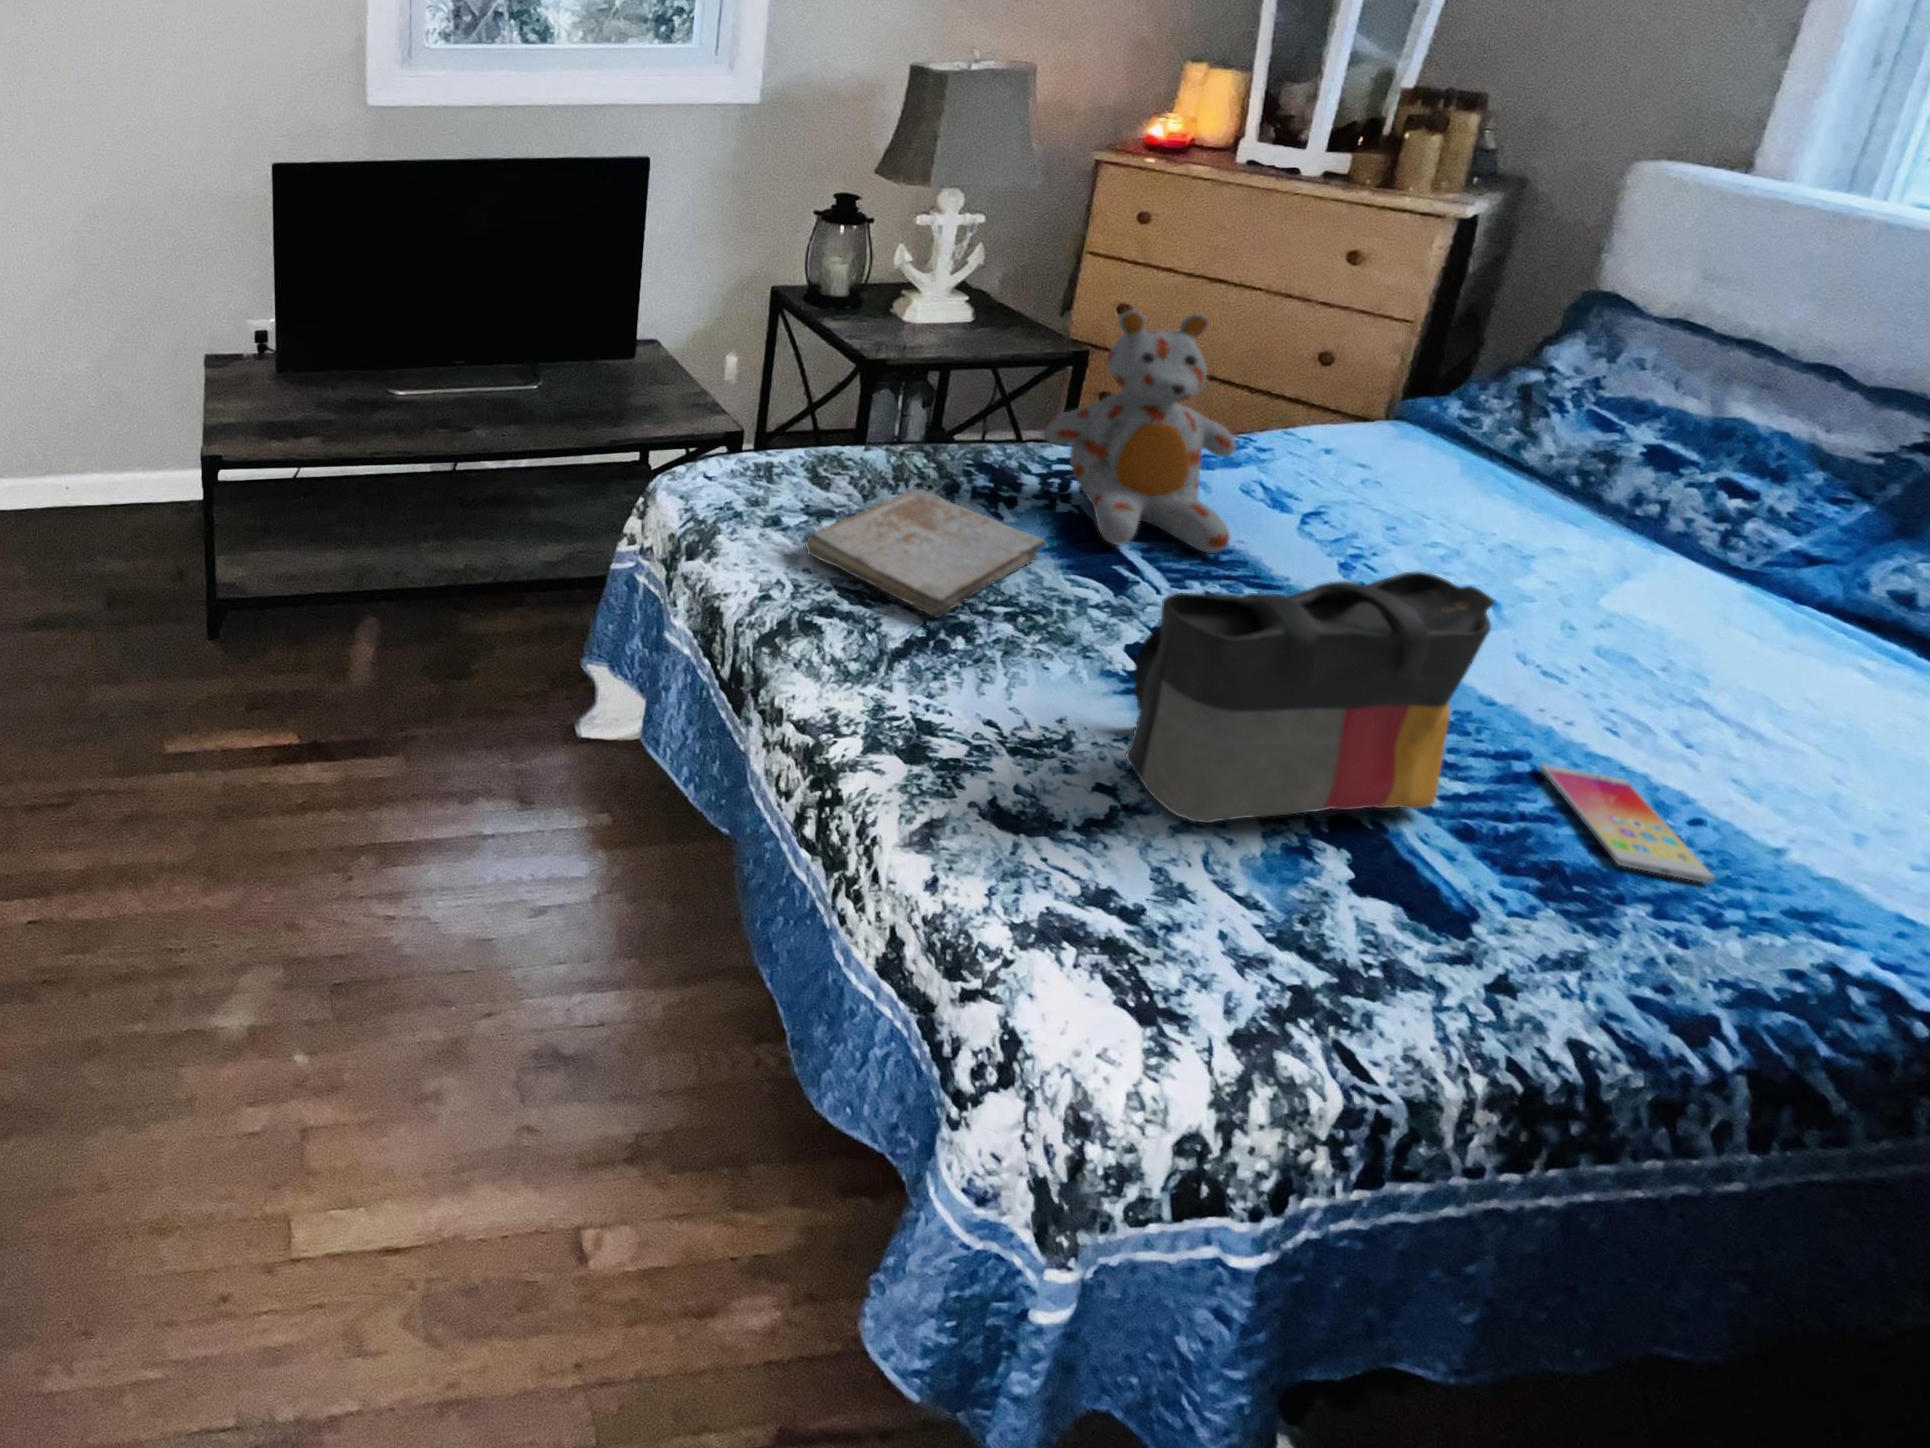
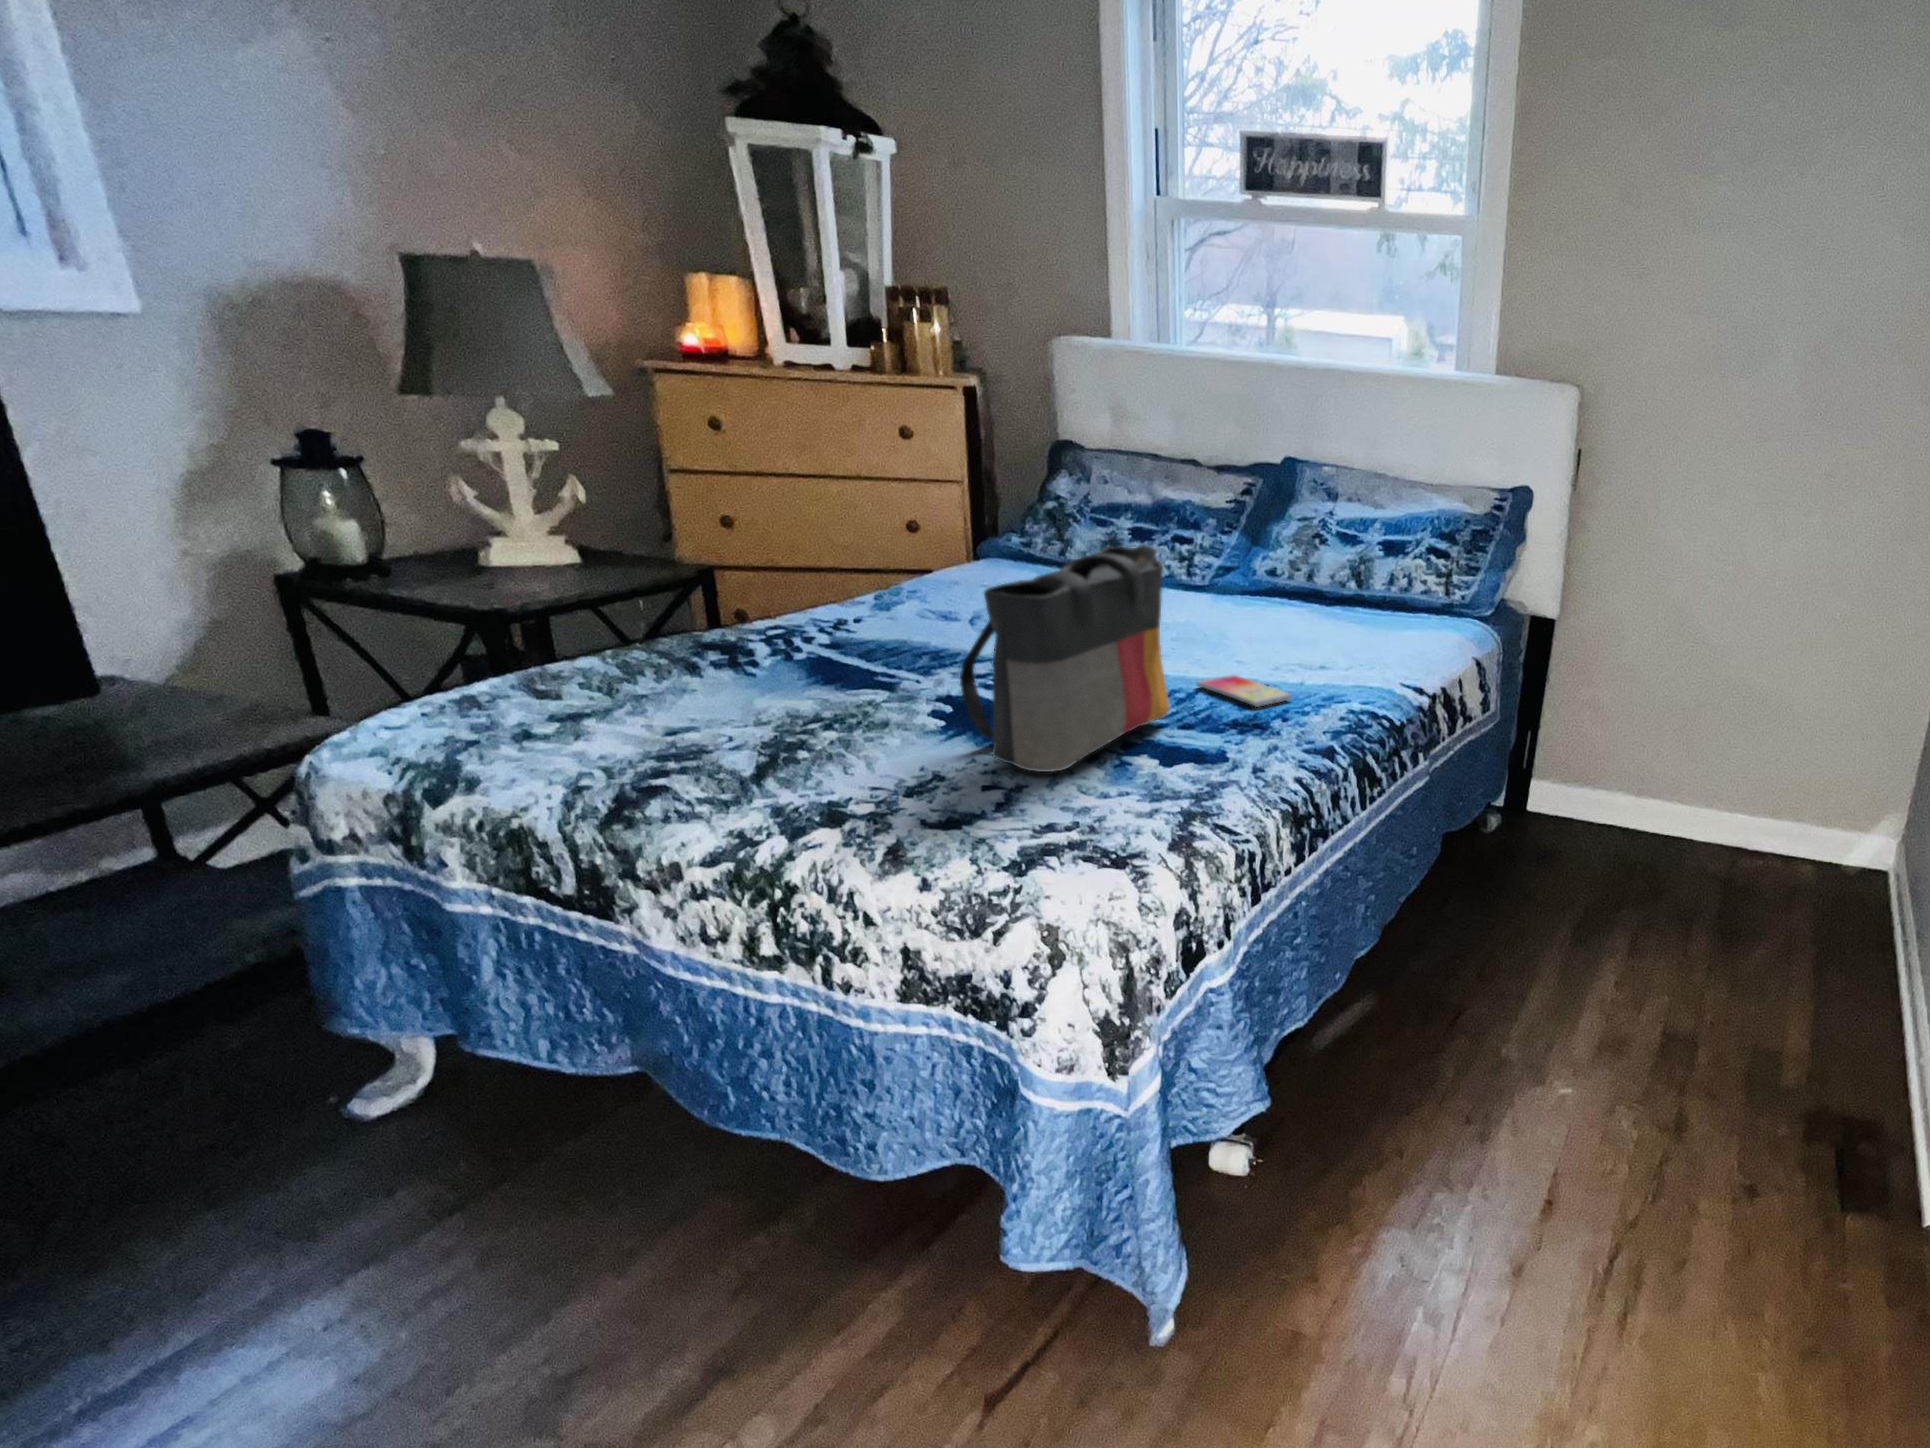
stuffed bear: present [1044,310,1236,553] -> none [756,438,948,663]
book: present [806,489,1045,617] -> none [577,666,815,745]

